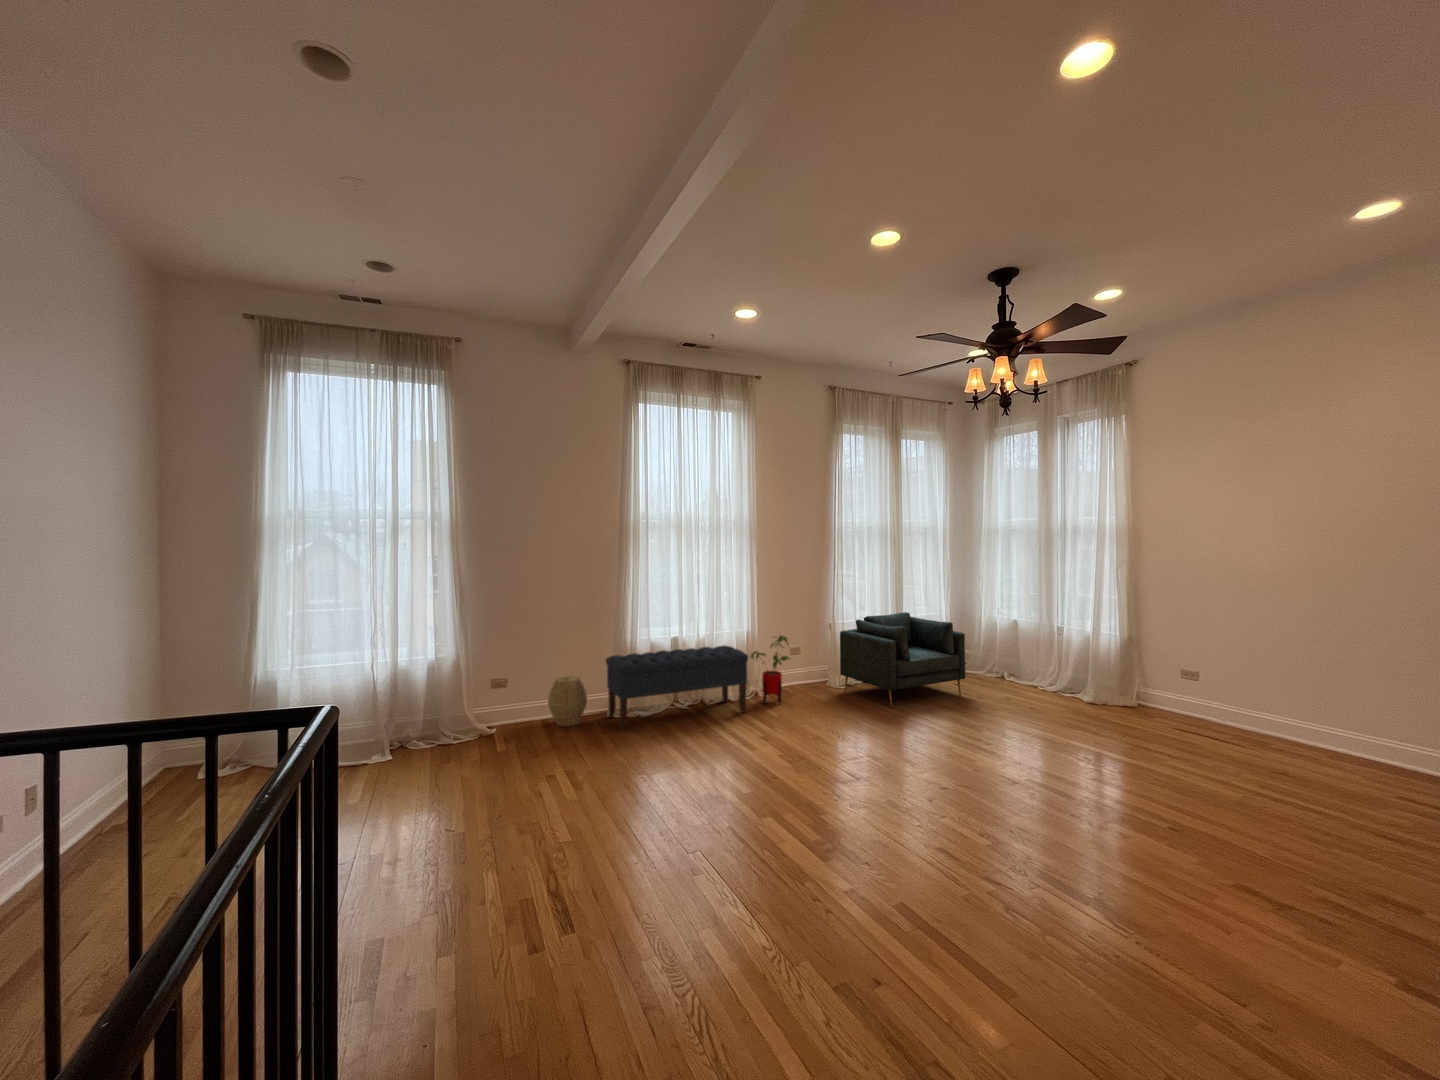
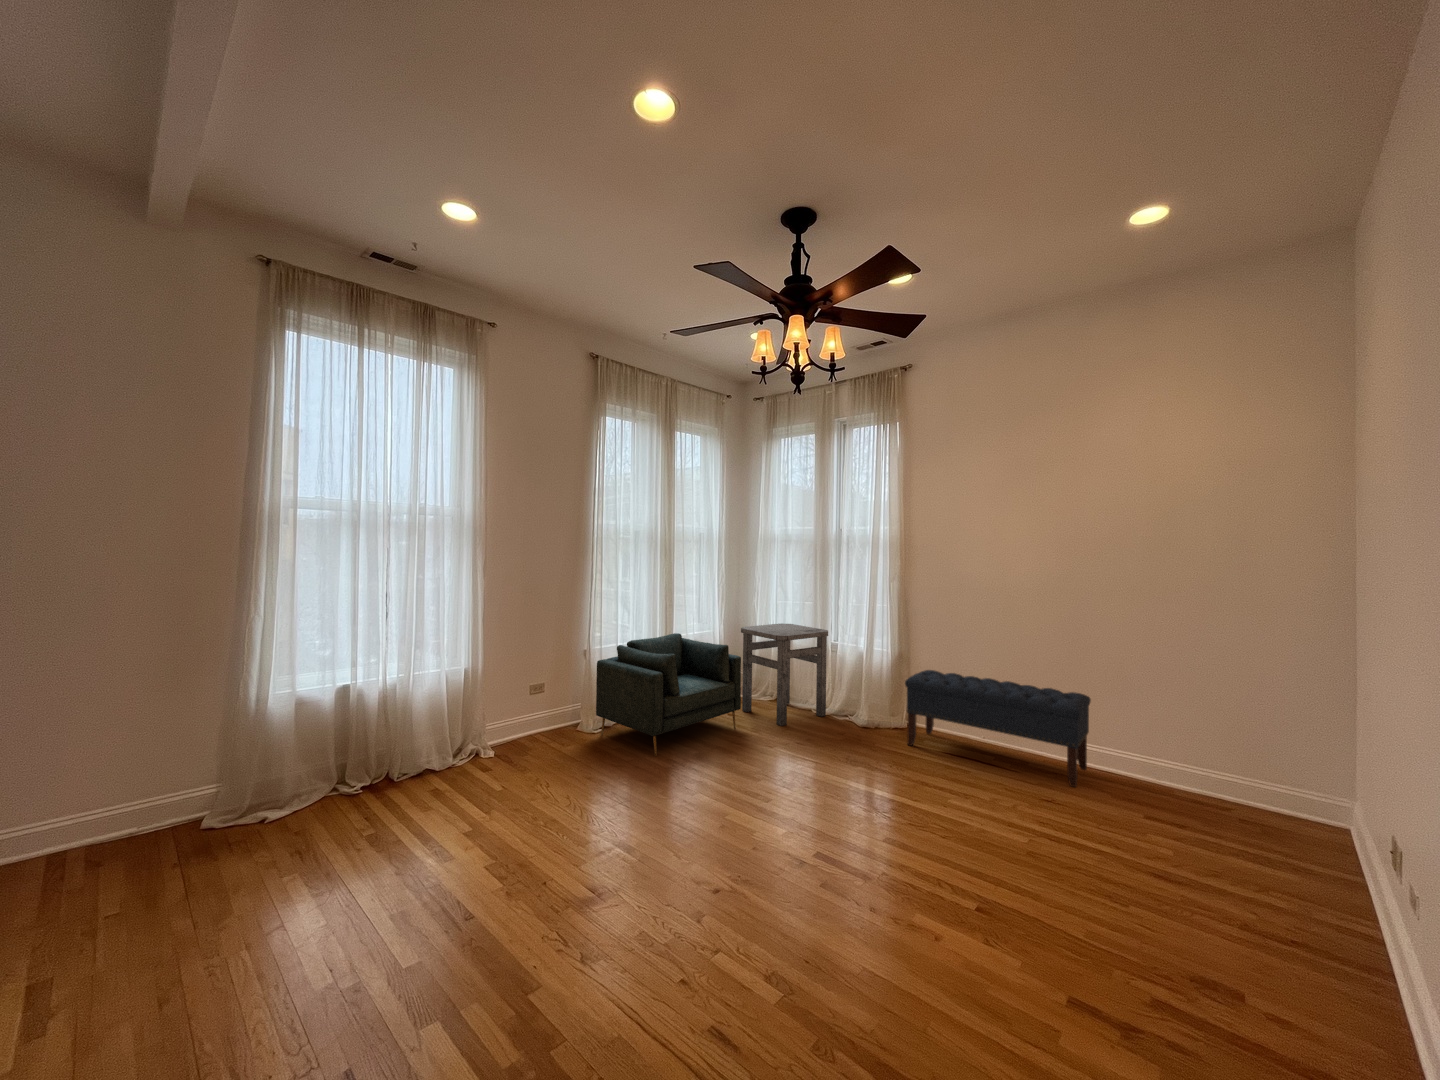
side table: none [965,608,1053,697] -> present [741,623,828,726]
house plant: present [751,636,790,704] -> none [467,673,525,771]
bench: present [606,645,748,731] -> present [905,670,1091,787]
woven basket: present [548,676,587,726] -> none [41,773,142,871]

